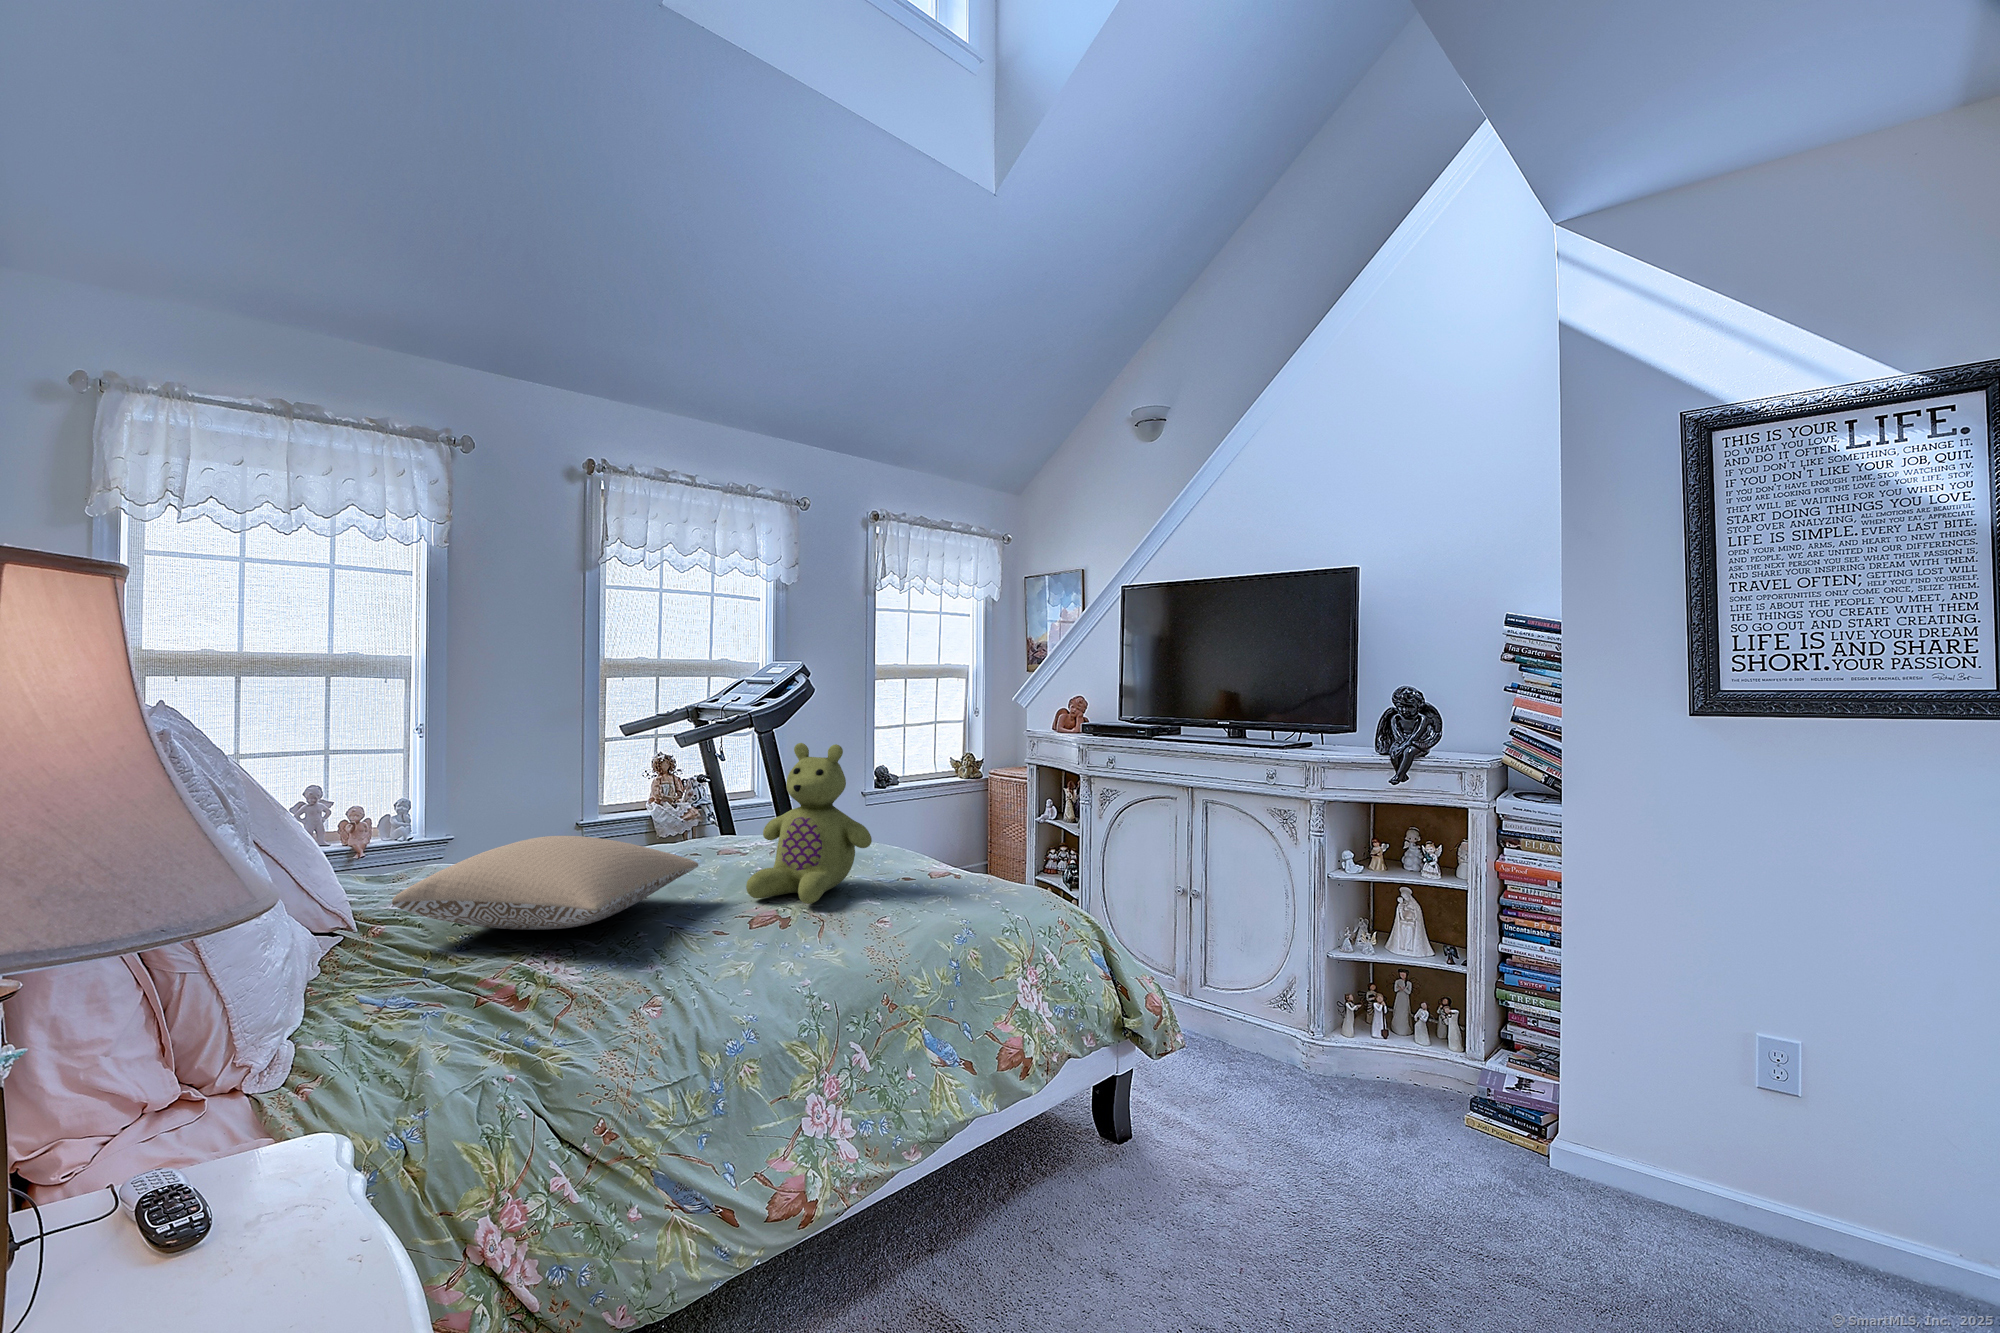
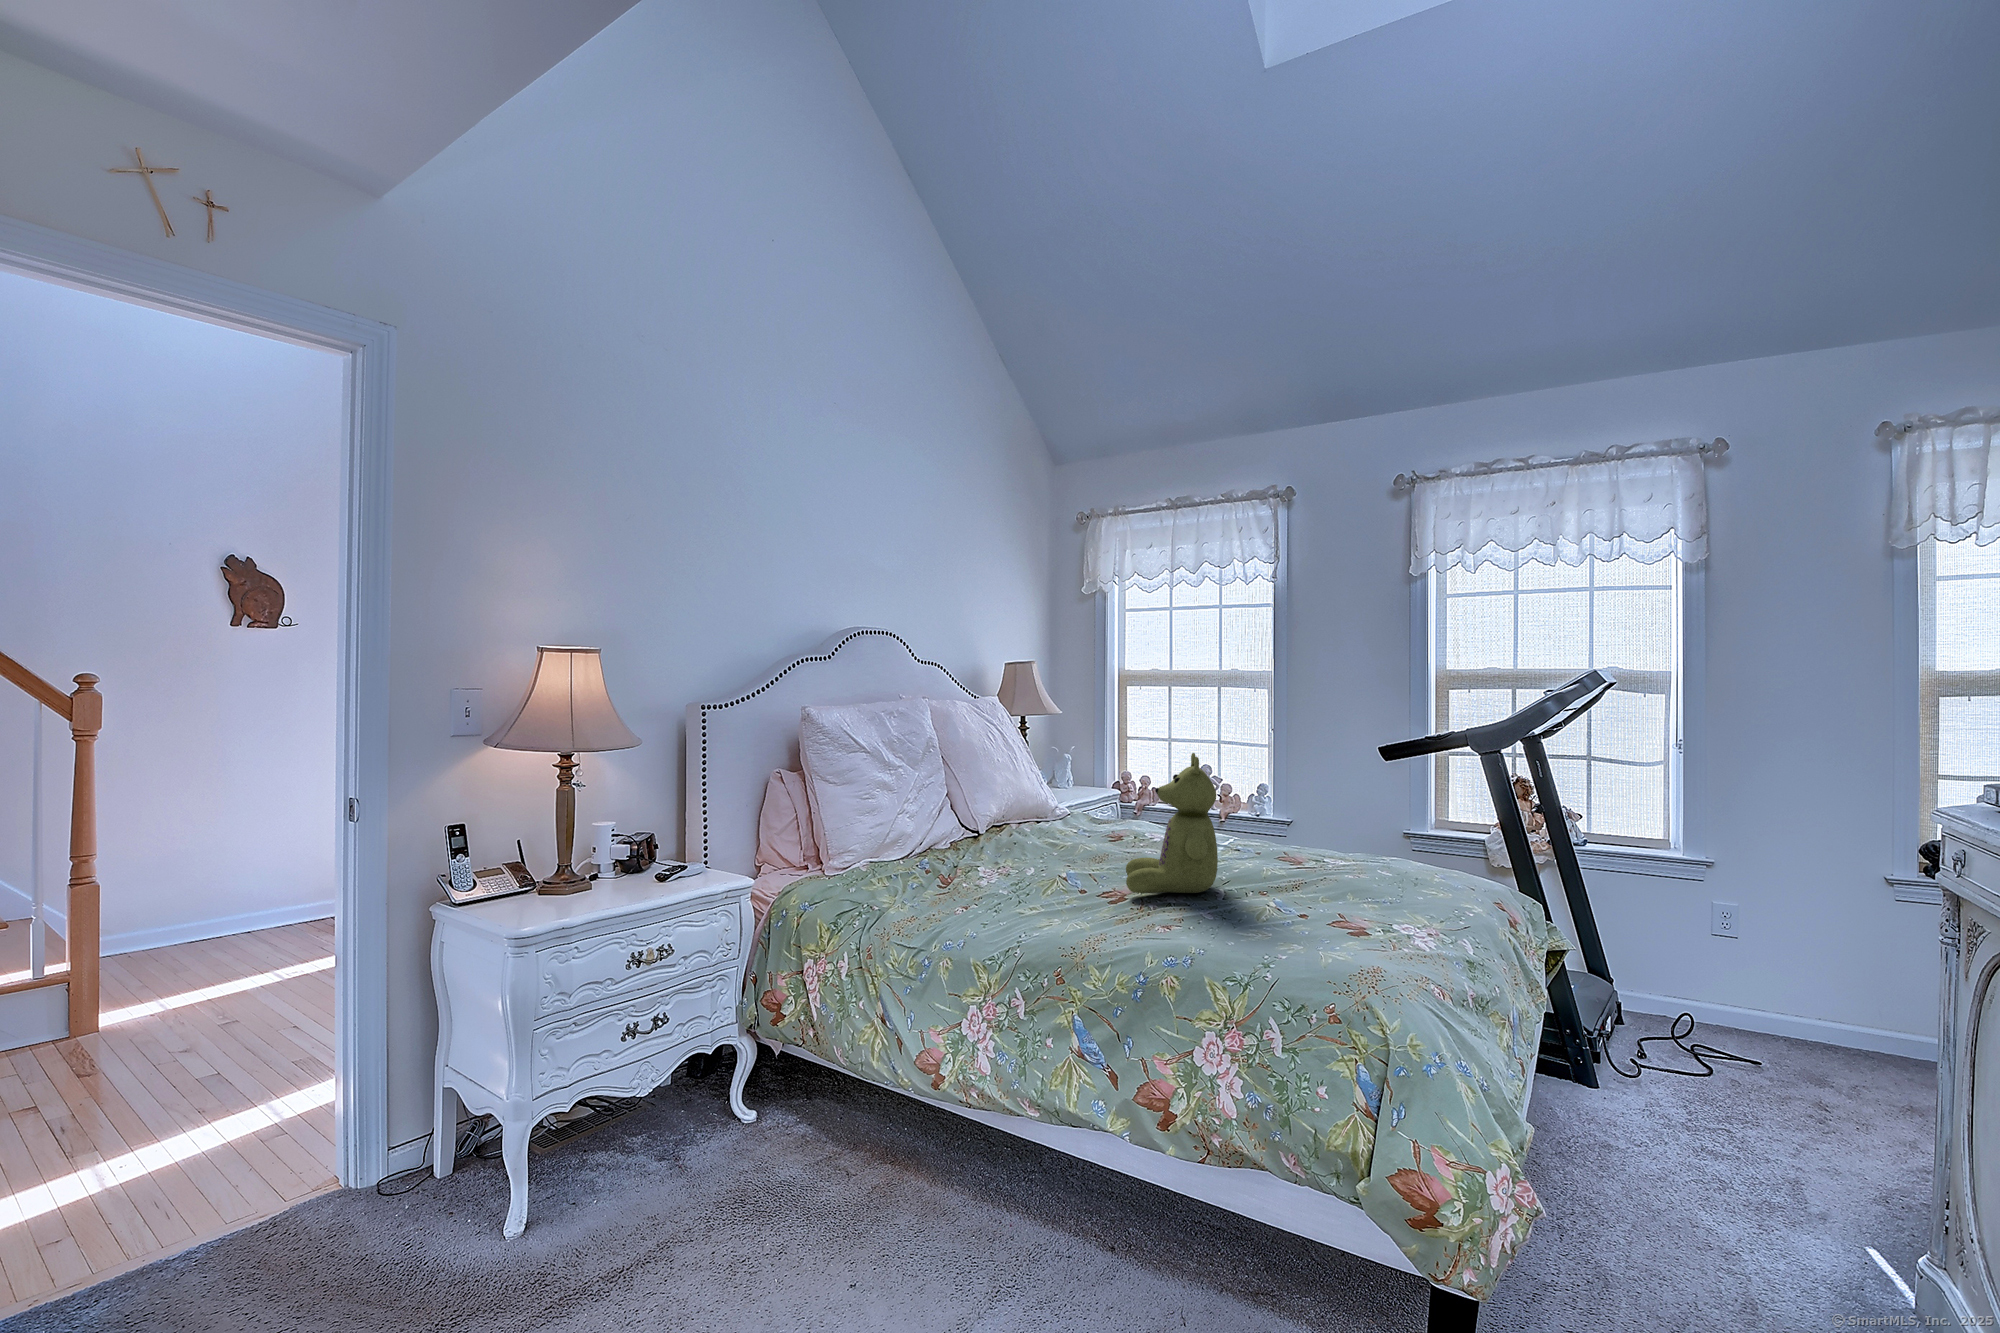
pillow: present [392,836,698,930] -> none [962,797,1115,857]

